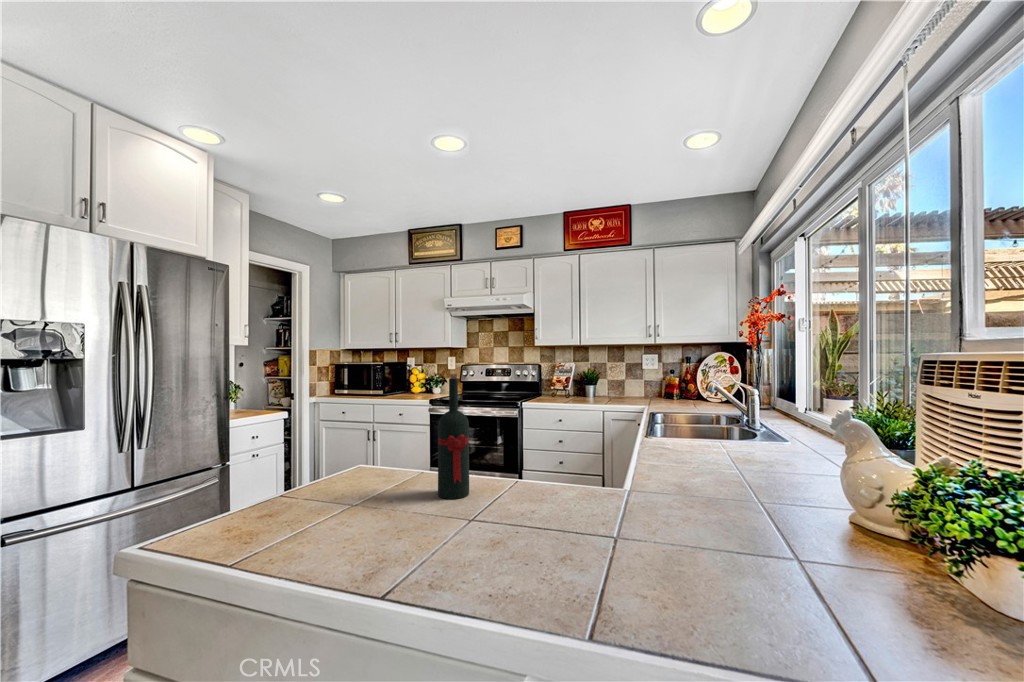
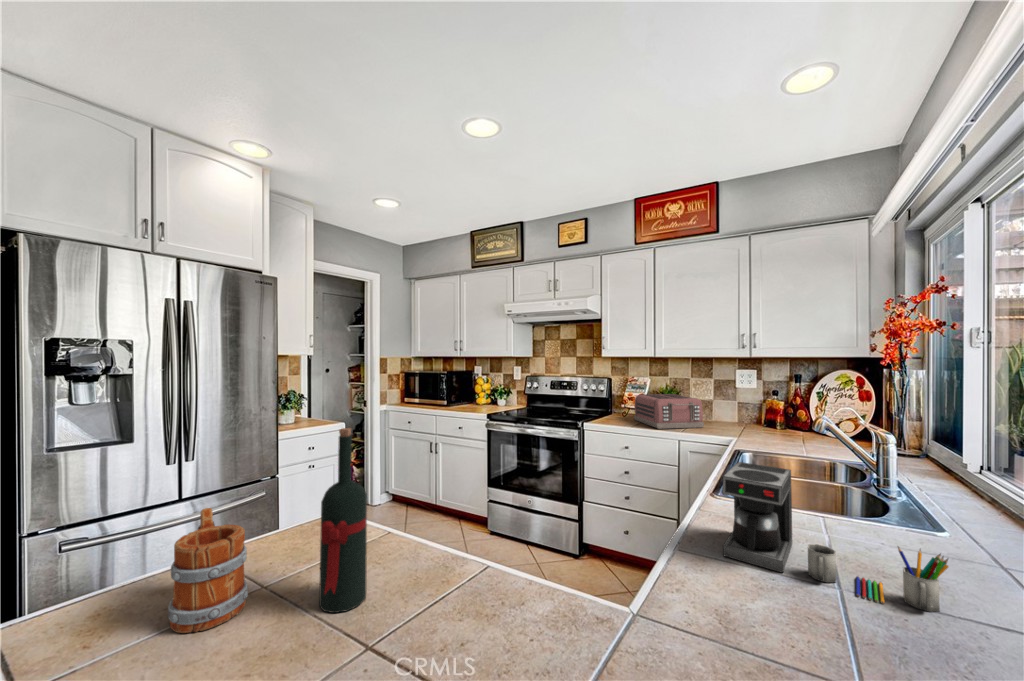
toaster: none [564,376,621,404] -> present [634,394,704,429]
coffee maker: none [674,402,795,468] -> present [722,462,949,612]
mug: none [334,437,391,516] -> present [168,508,248,633]

